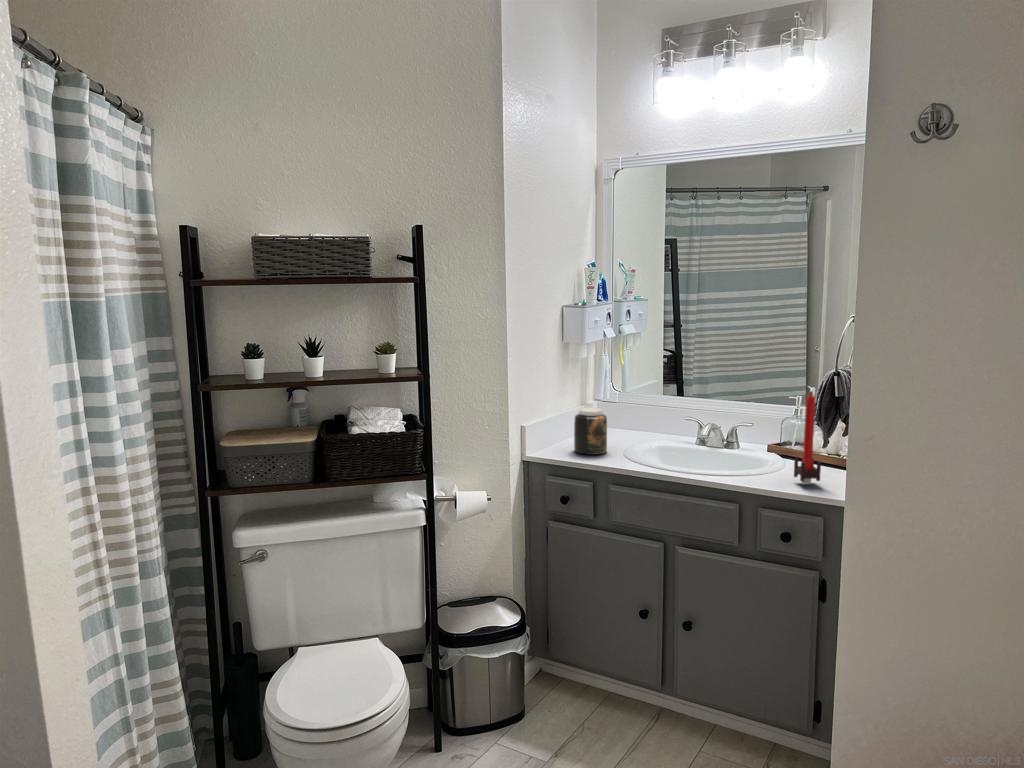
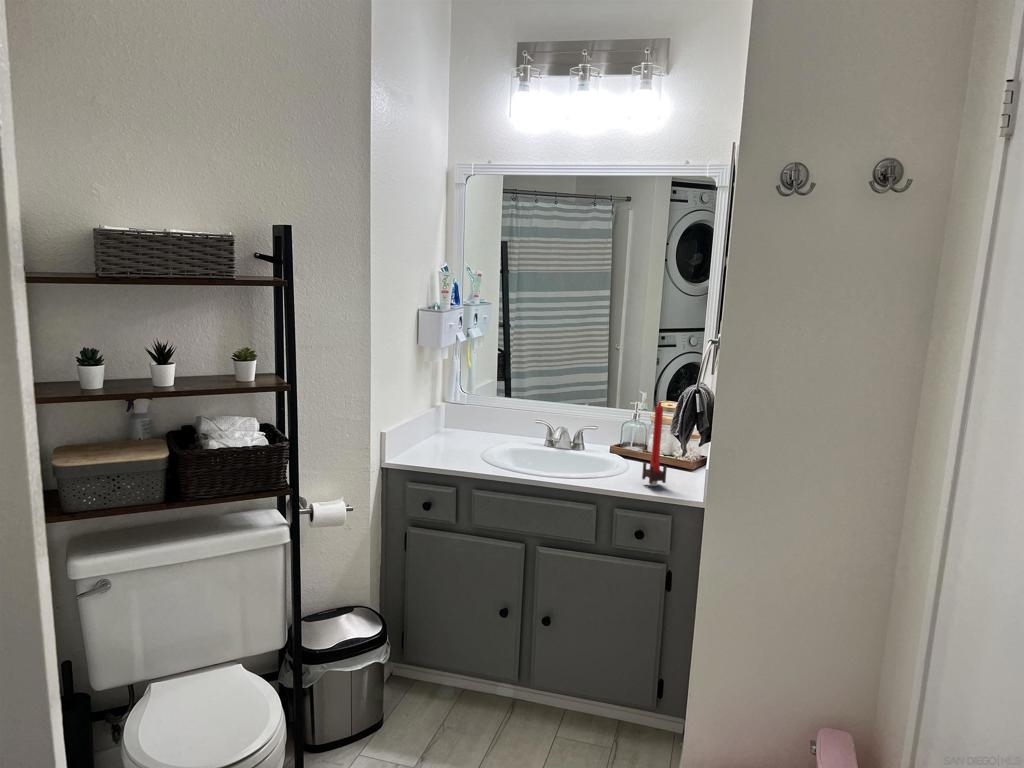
jar: present [574,408,607,455] -> none [431,413,464,459]

